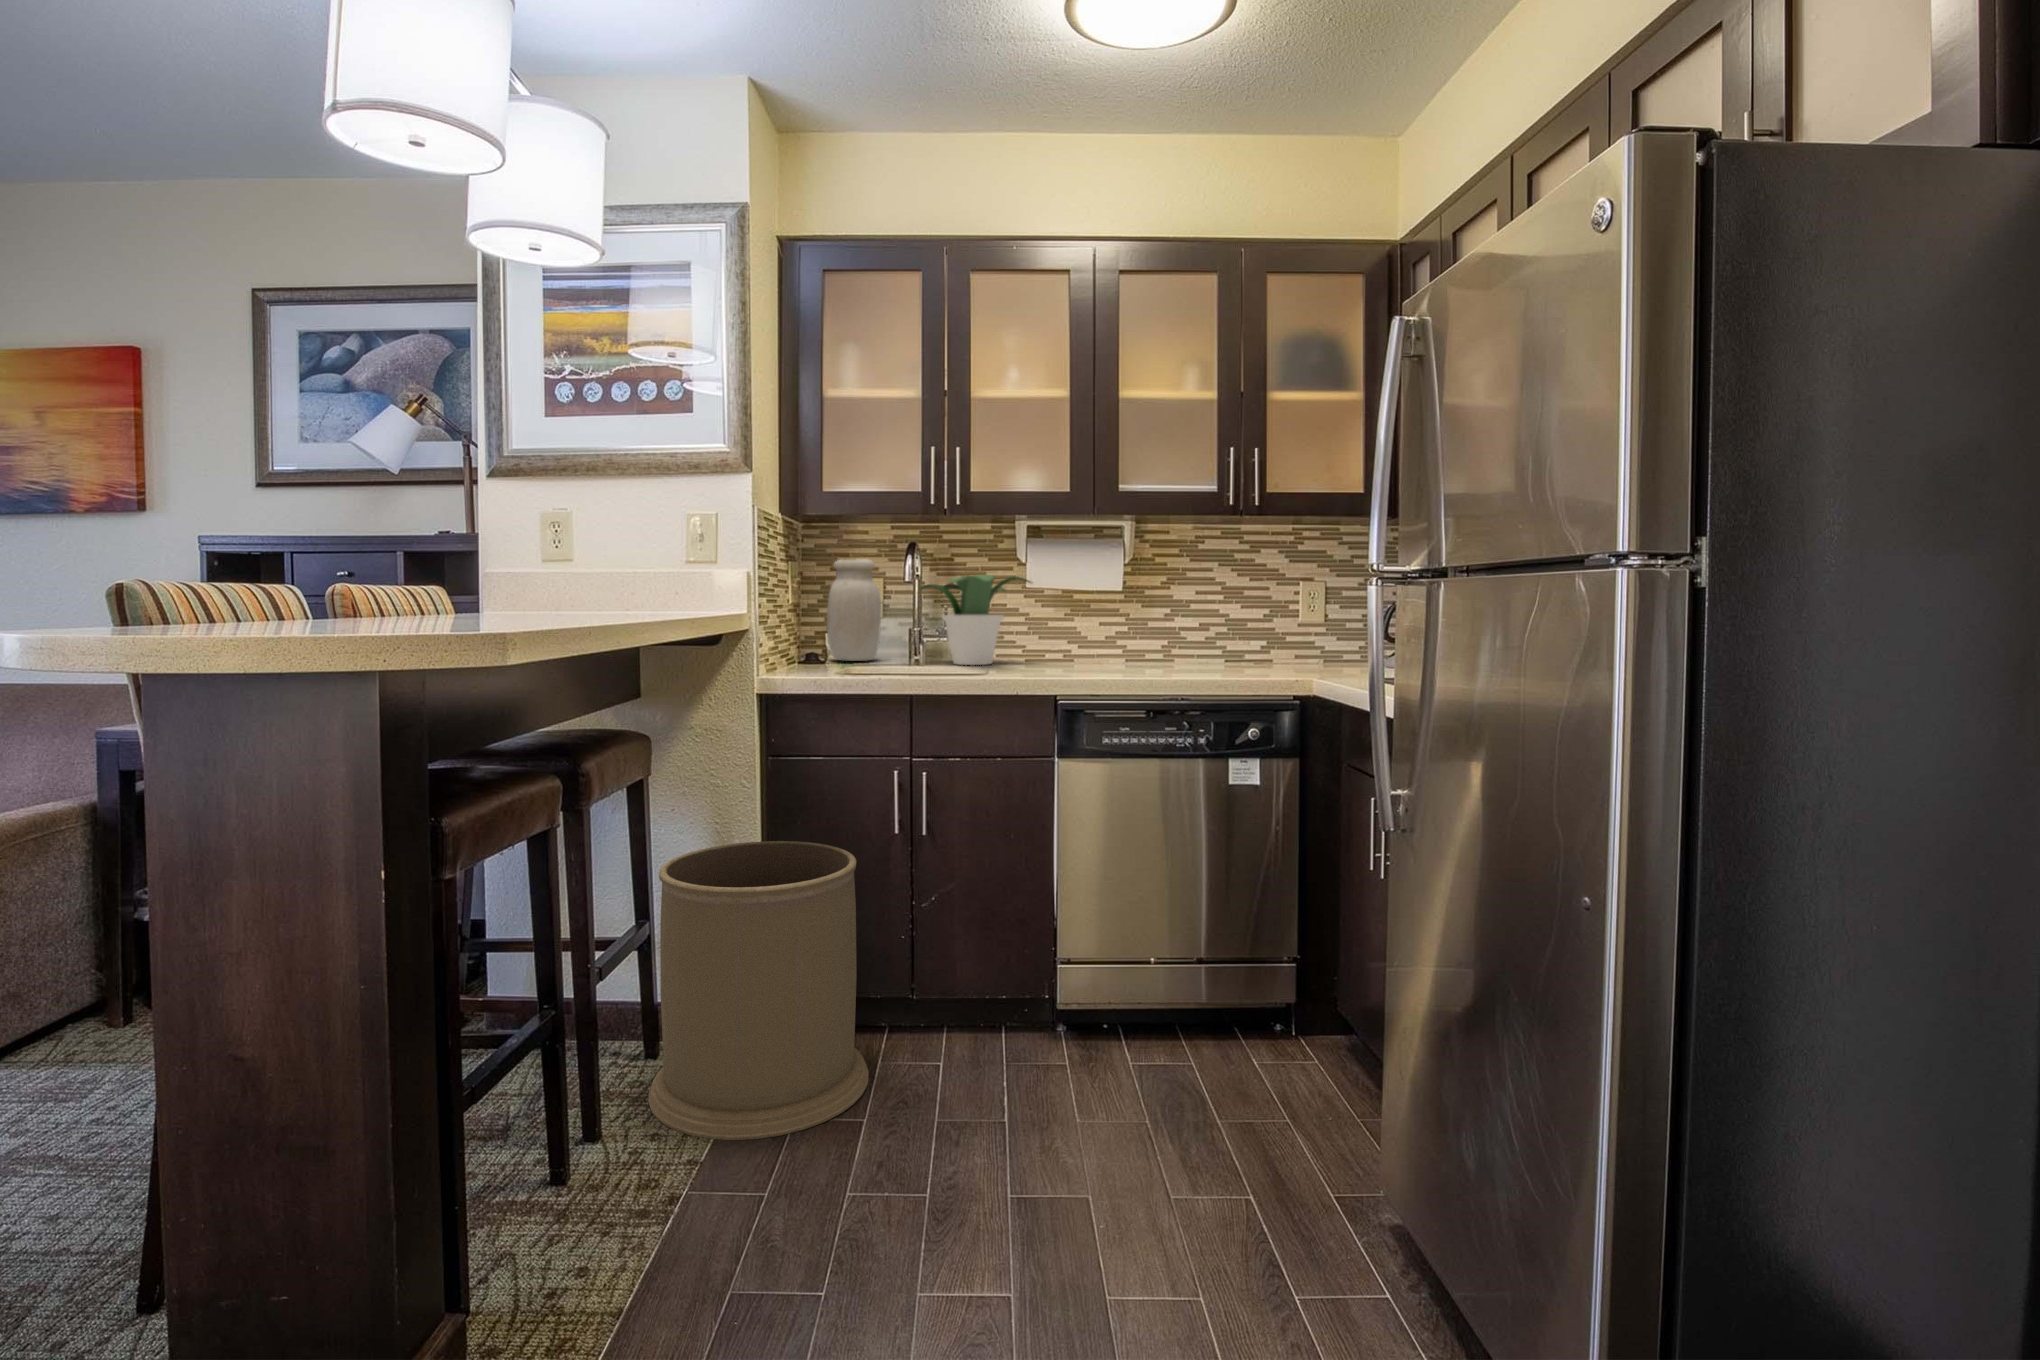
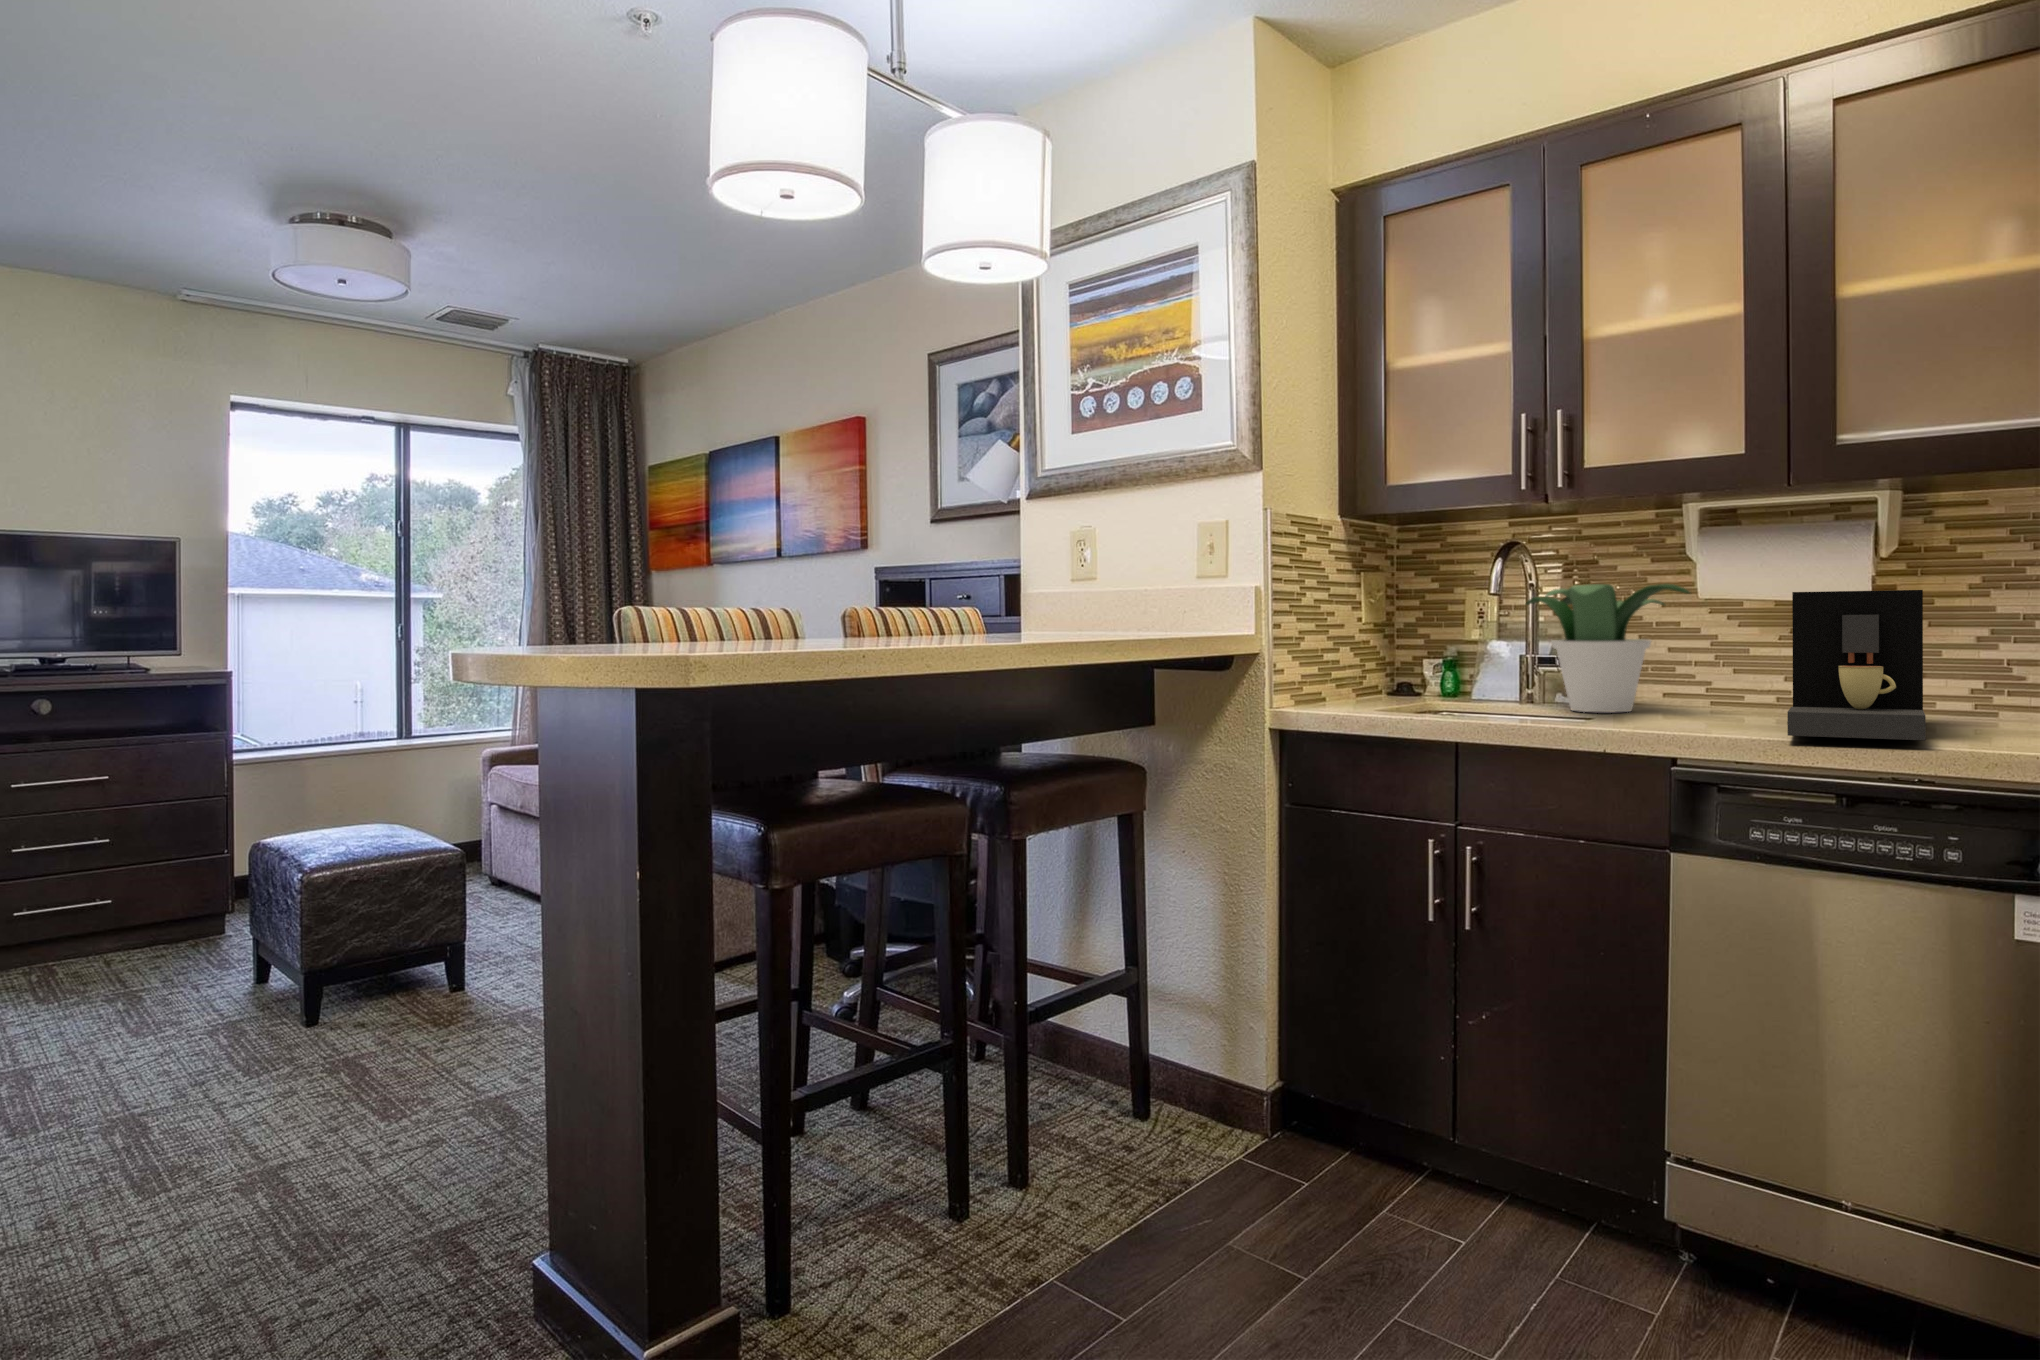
jar: present [827,559,881,661] -> none [1412,565,1487,699]
coffee maker: none [1091,582,1197,671] -> present [1787,590,1926,740]
trash can: present [648,841,869,1140] -> none [1094,909,1348,1251]

